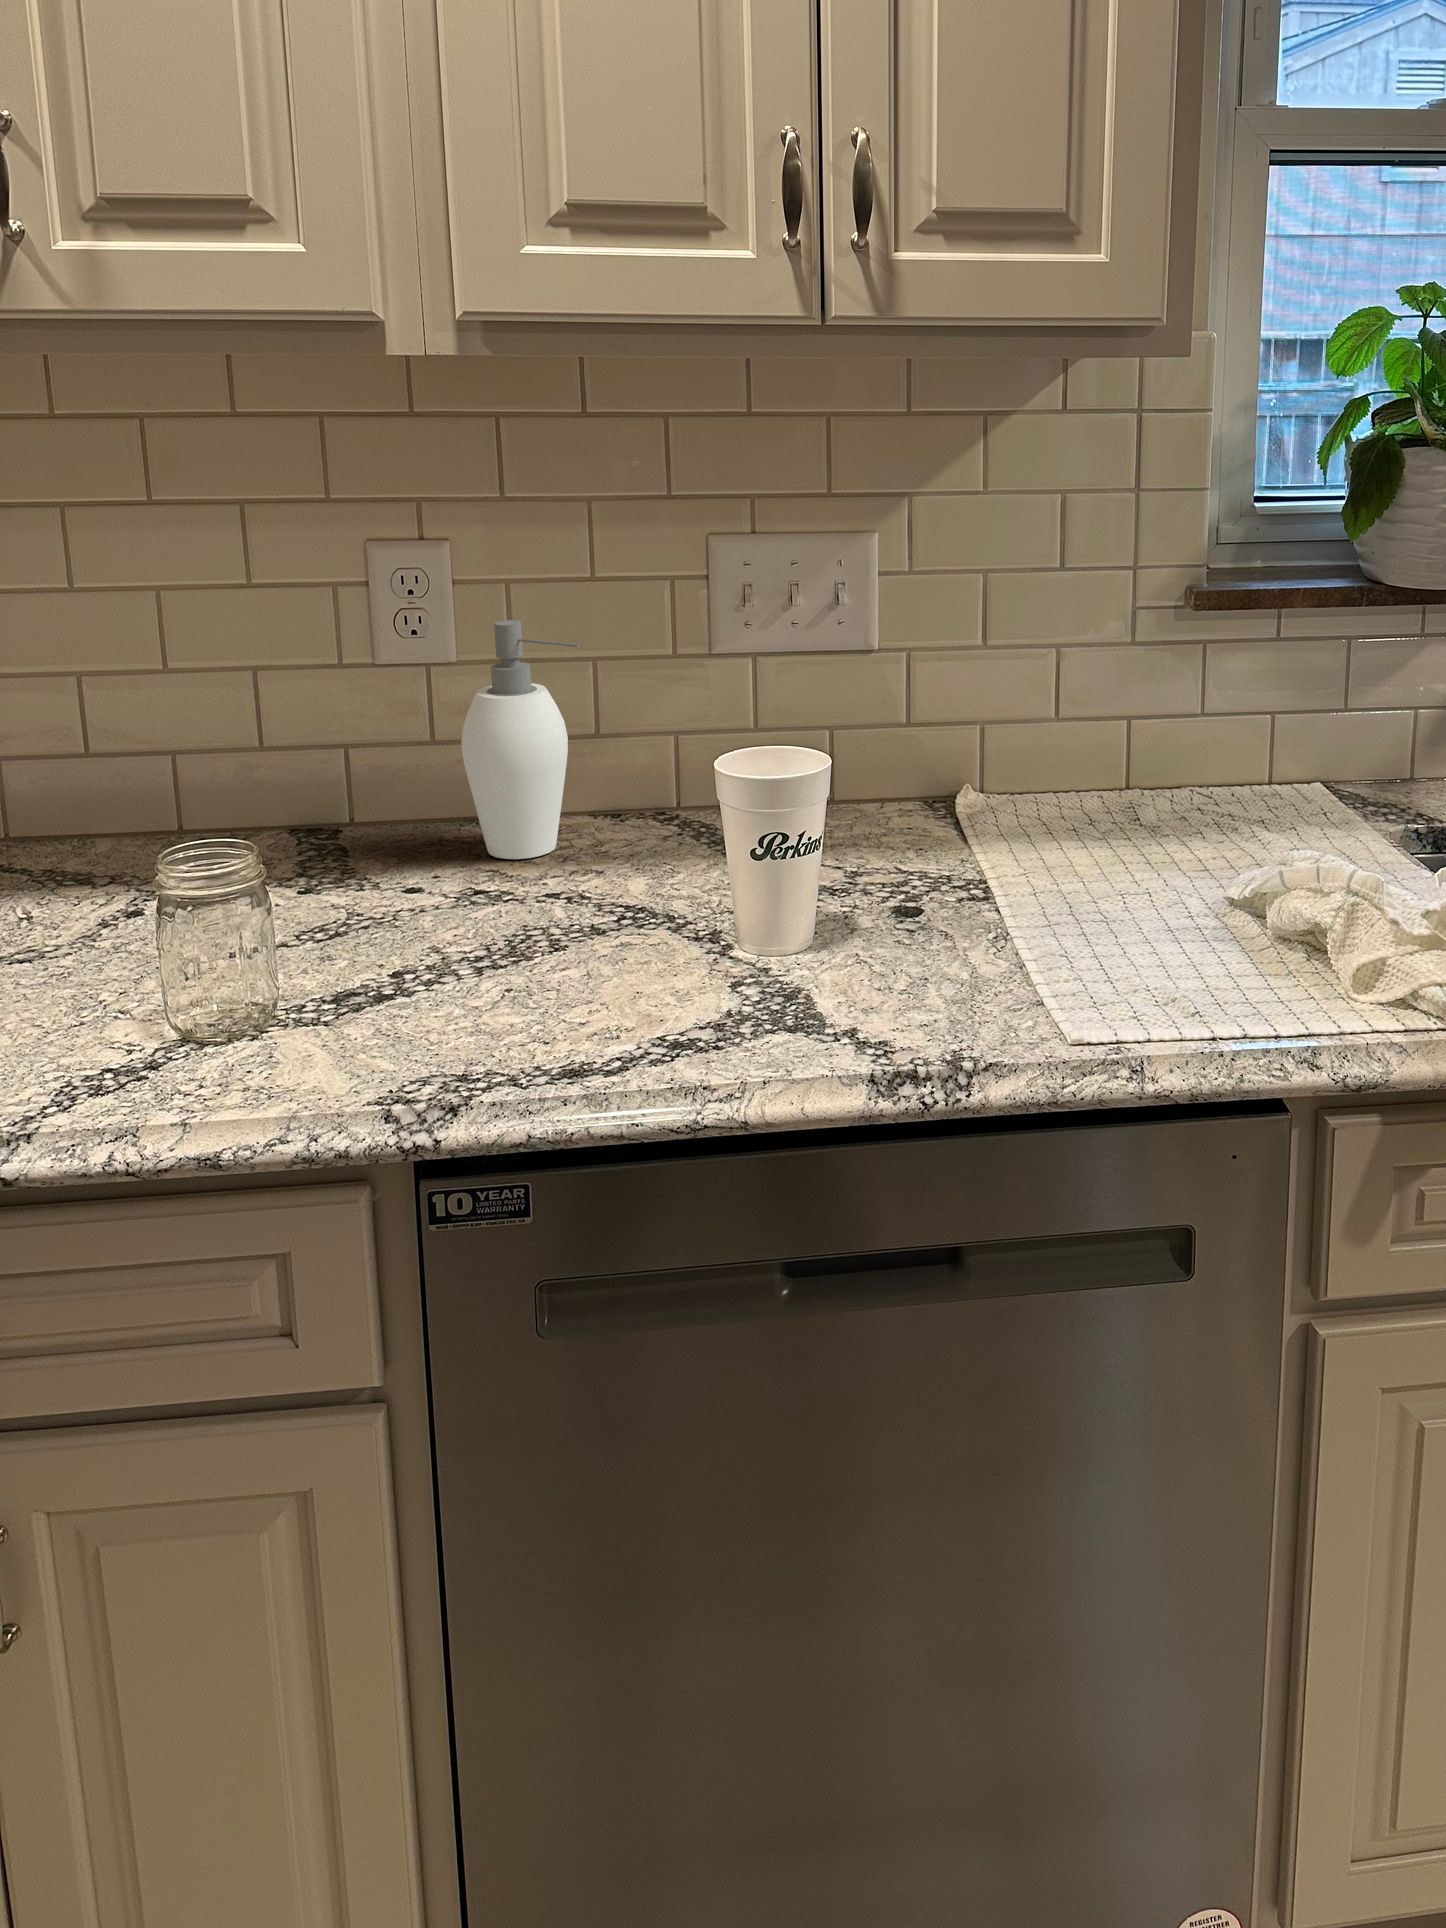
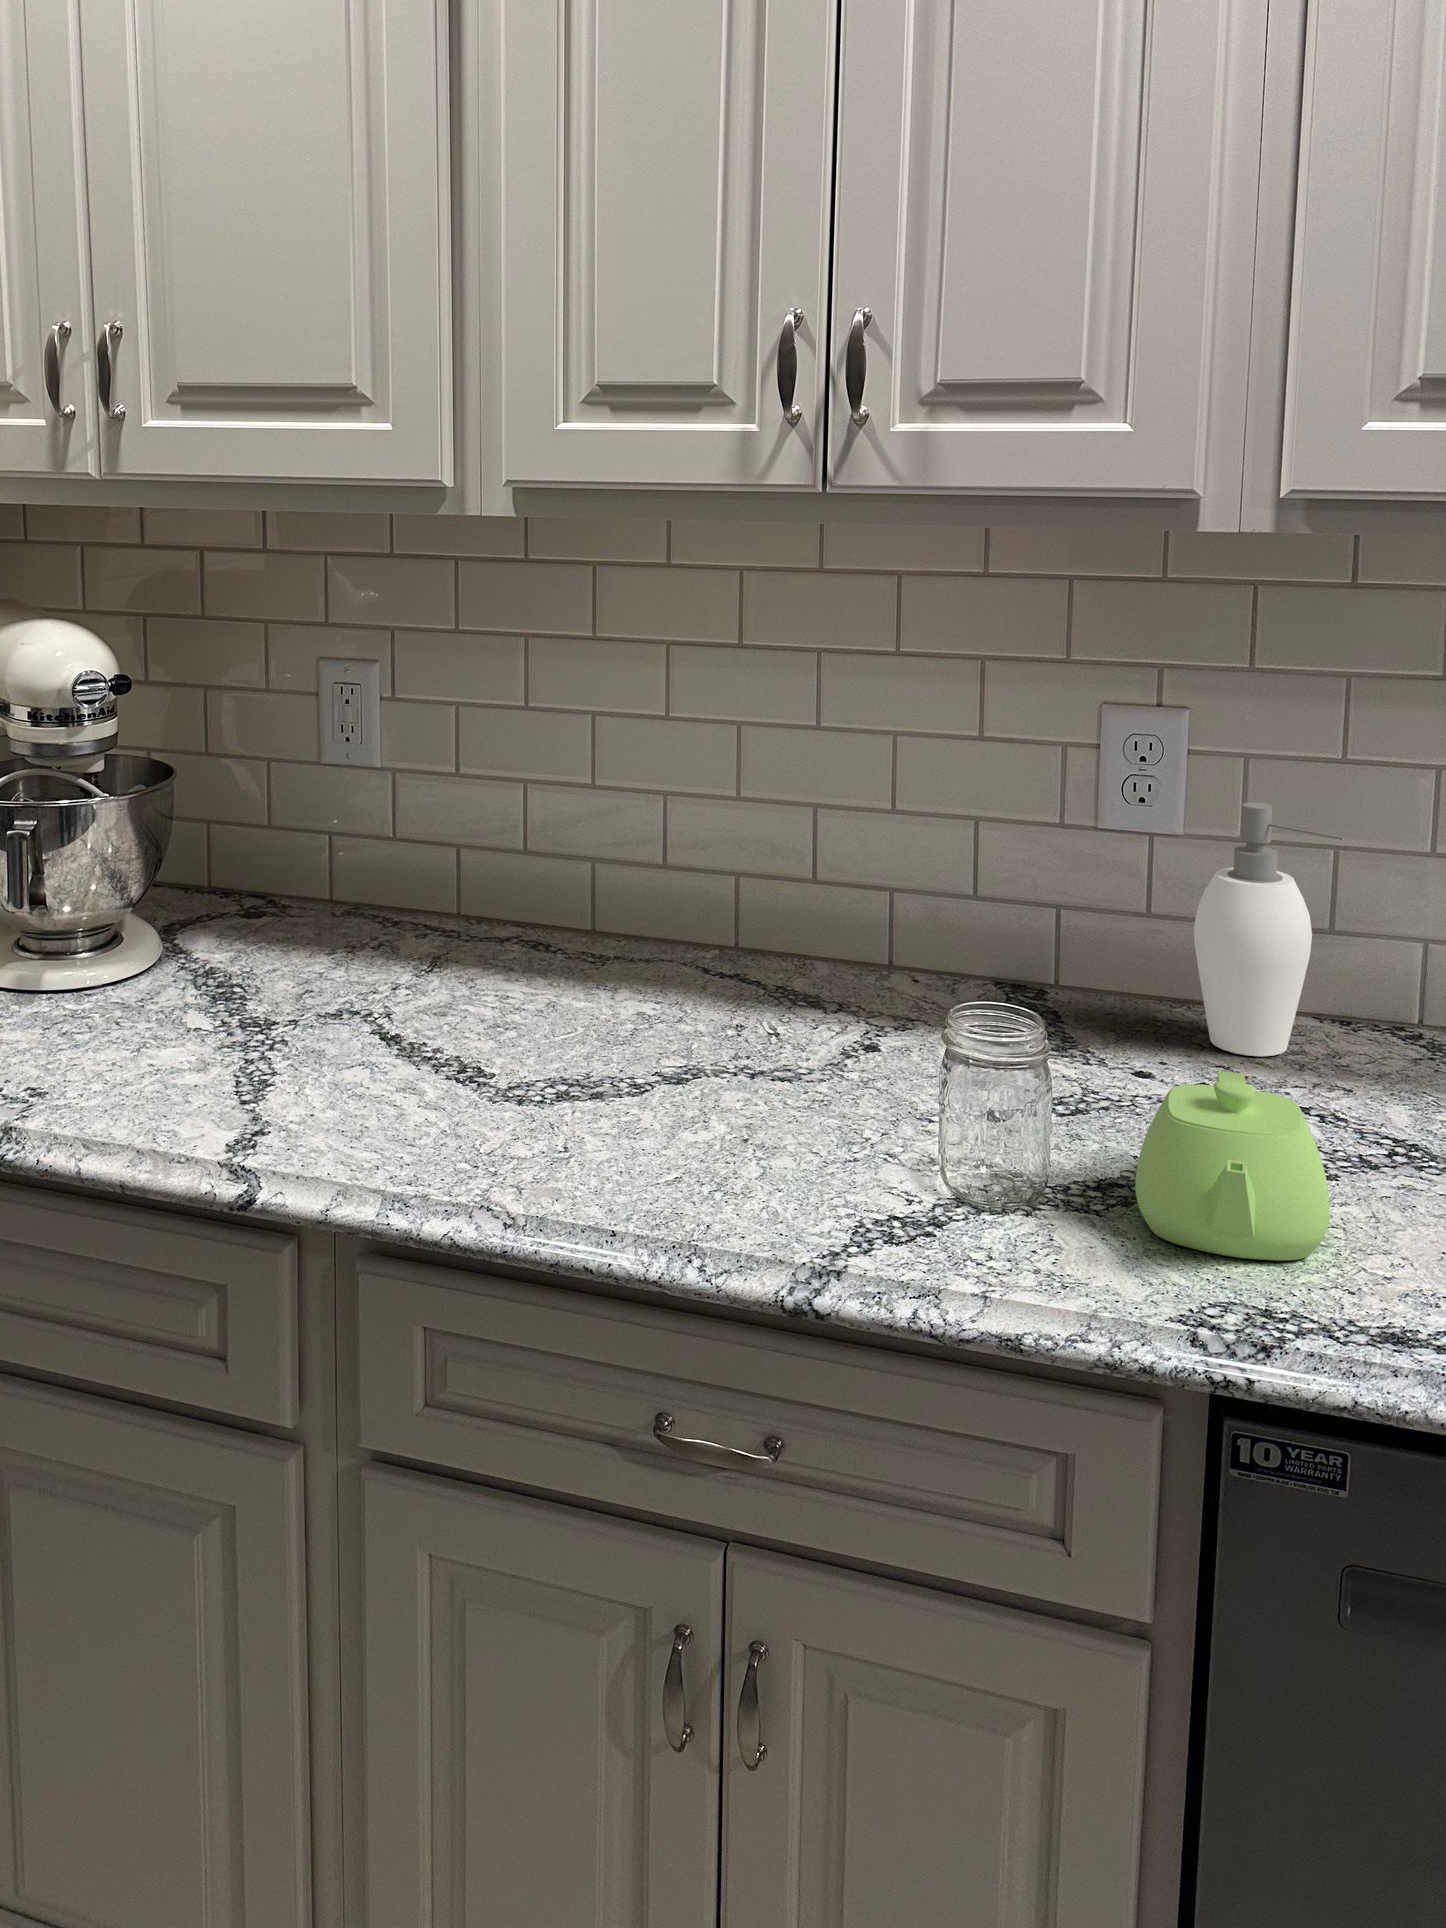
teapot: none [360,870,535,1038] -> present [1135,1071,1330,1260]

